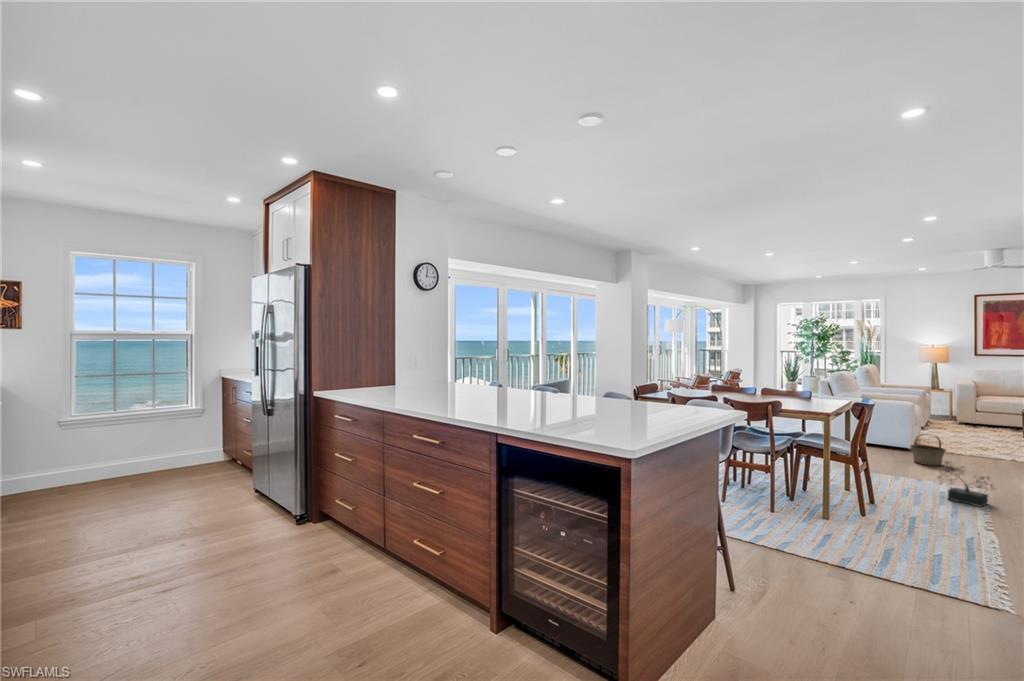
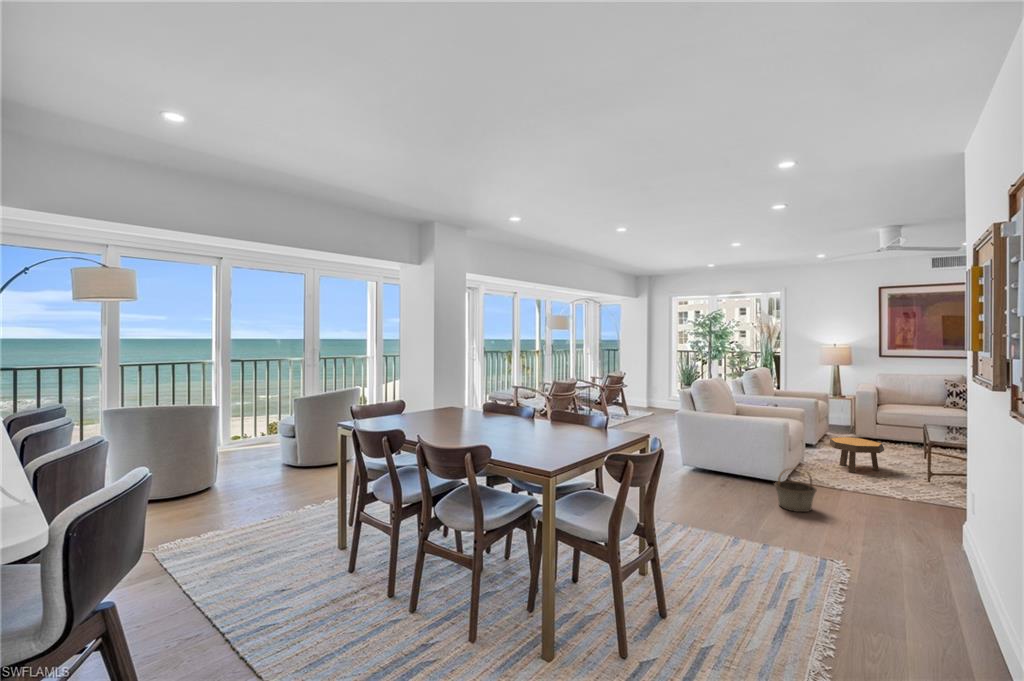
footstool: none [942,418,991,445] -> present [830,437,884,473]
decorative plant: present [938,461,994,507] -> none [776,525,855,604]

